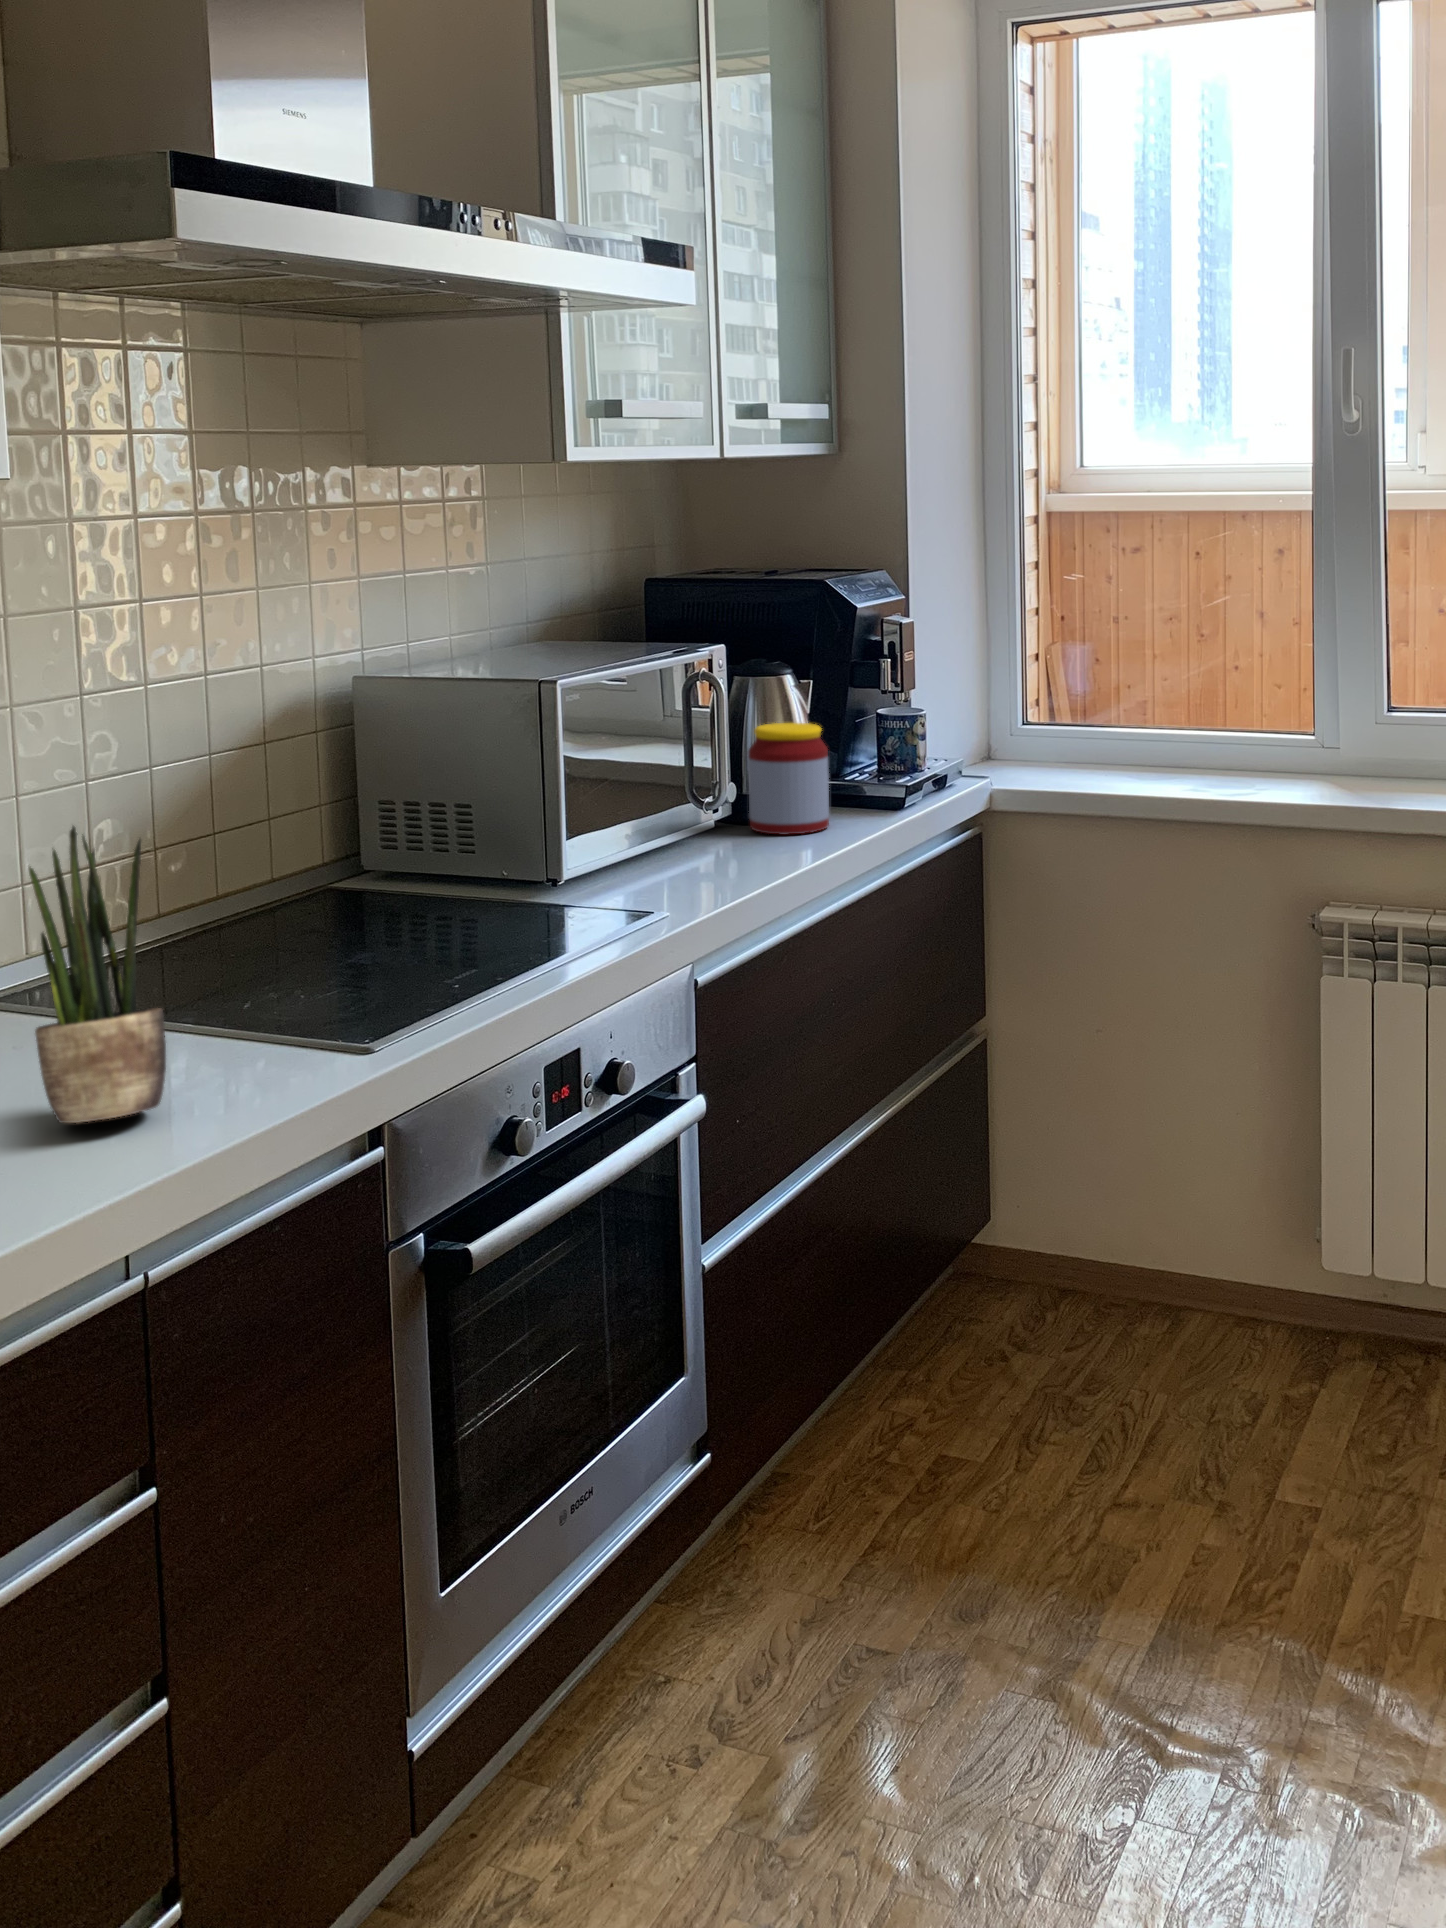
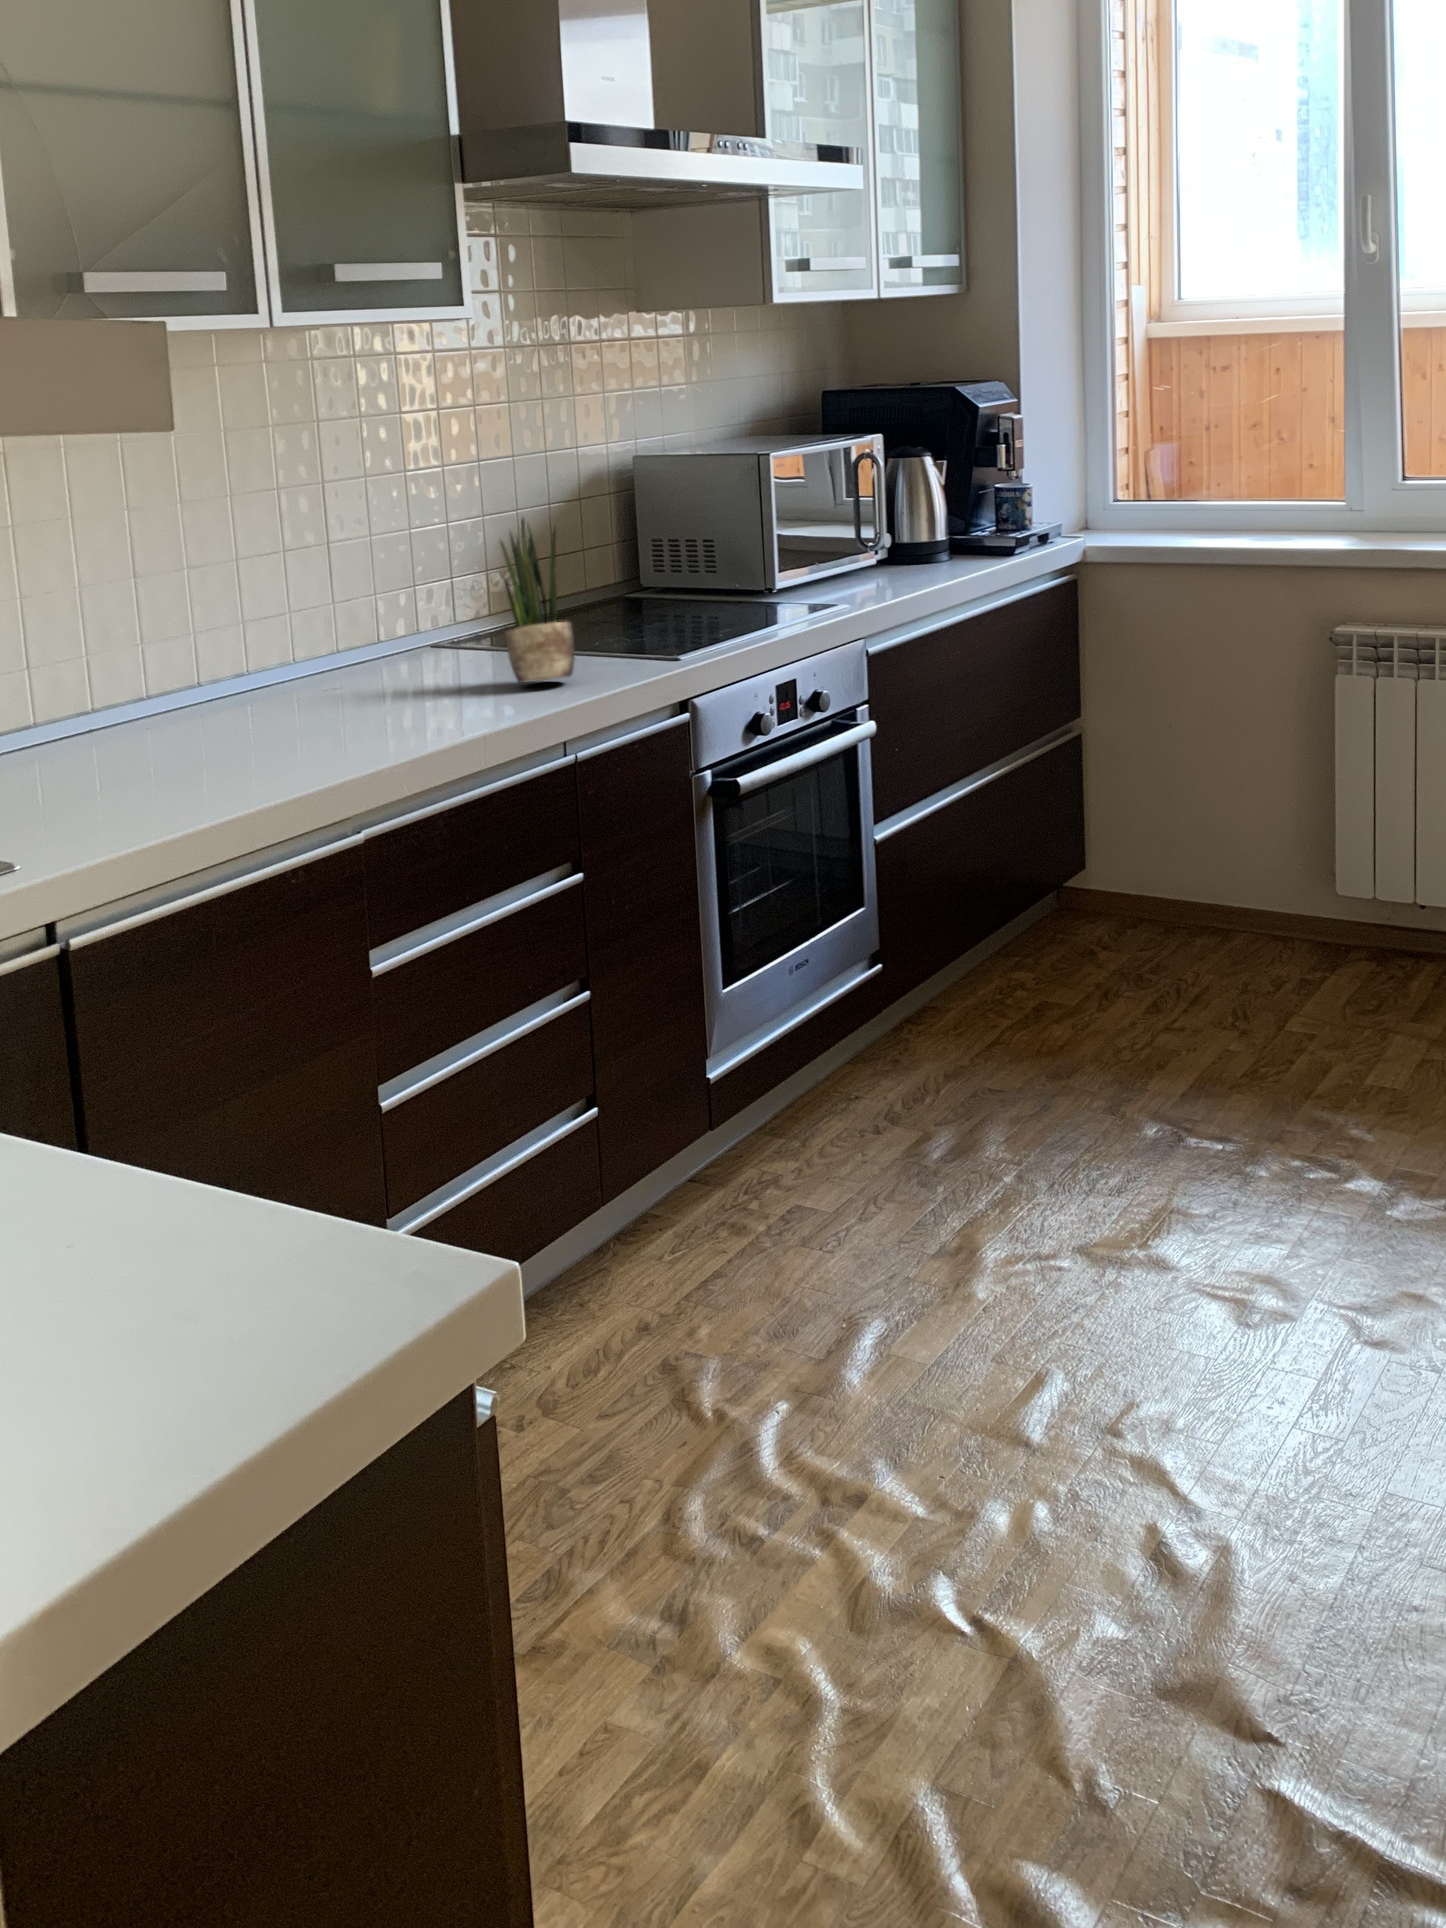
jar: present [748,723,829,834] -> none [902,489,961,567]

